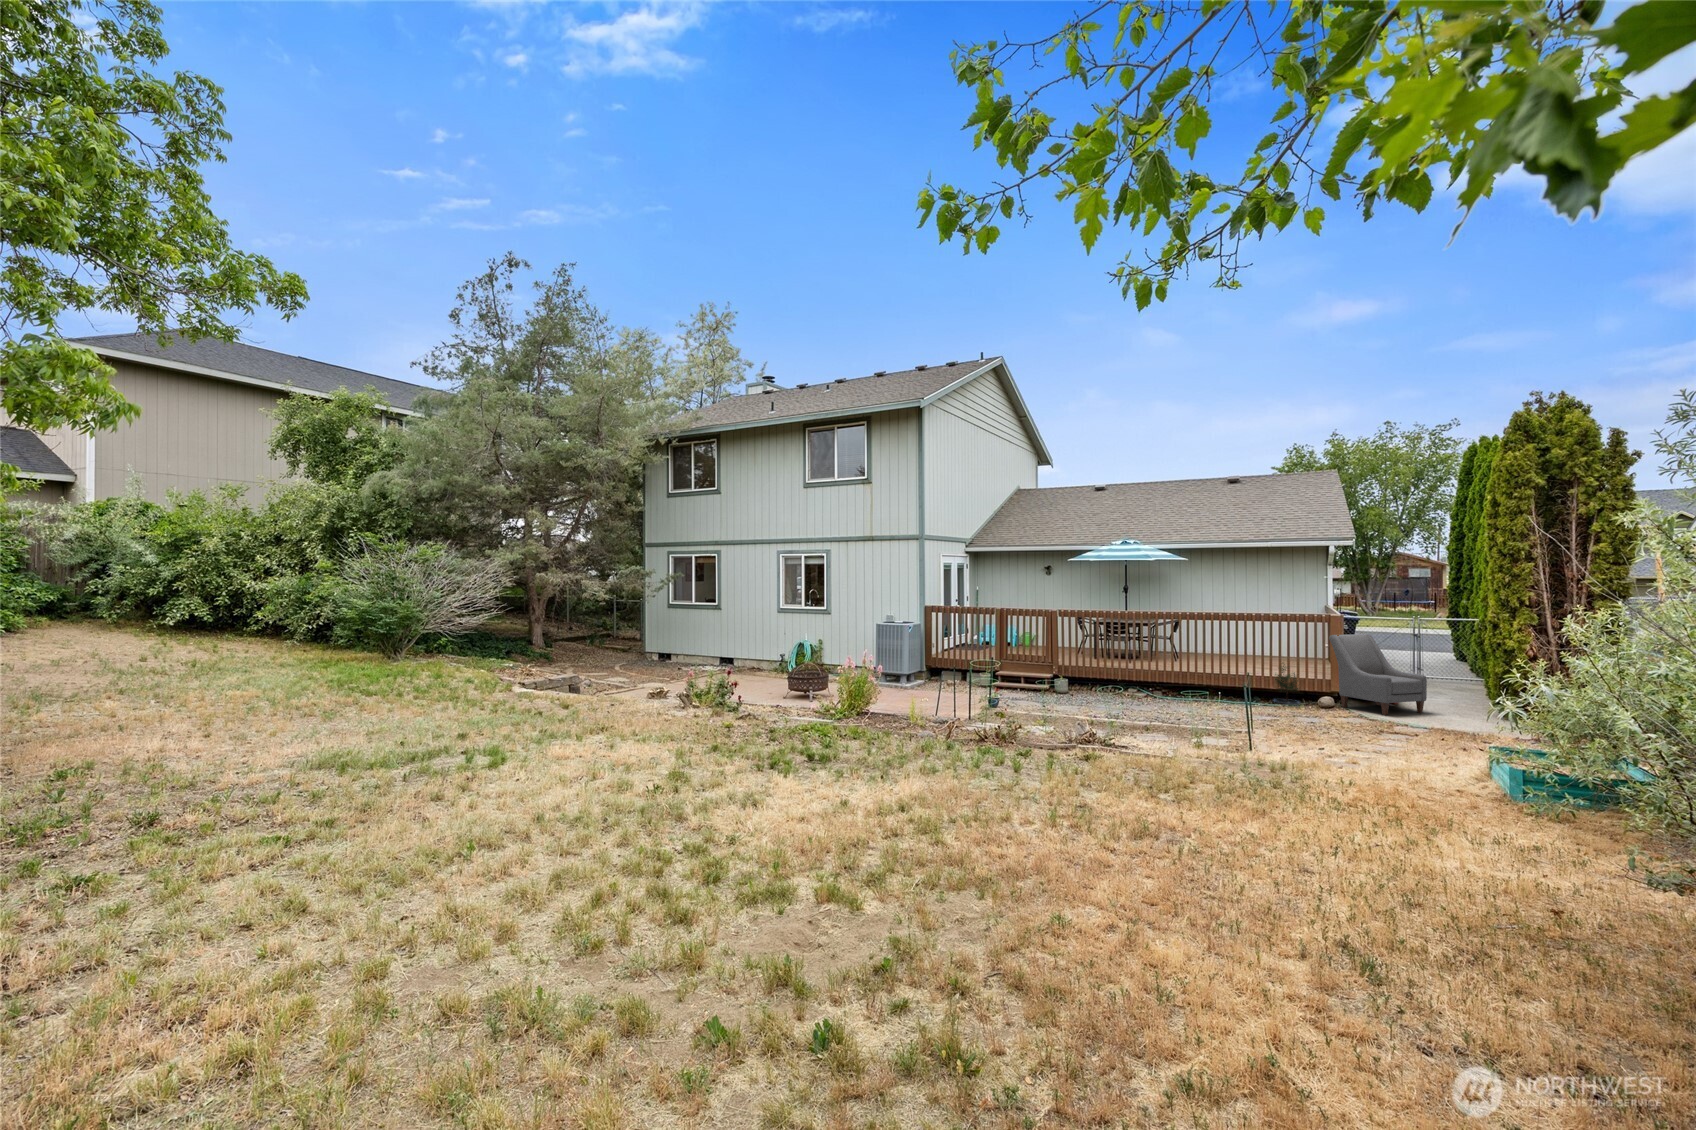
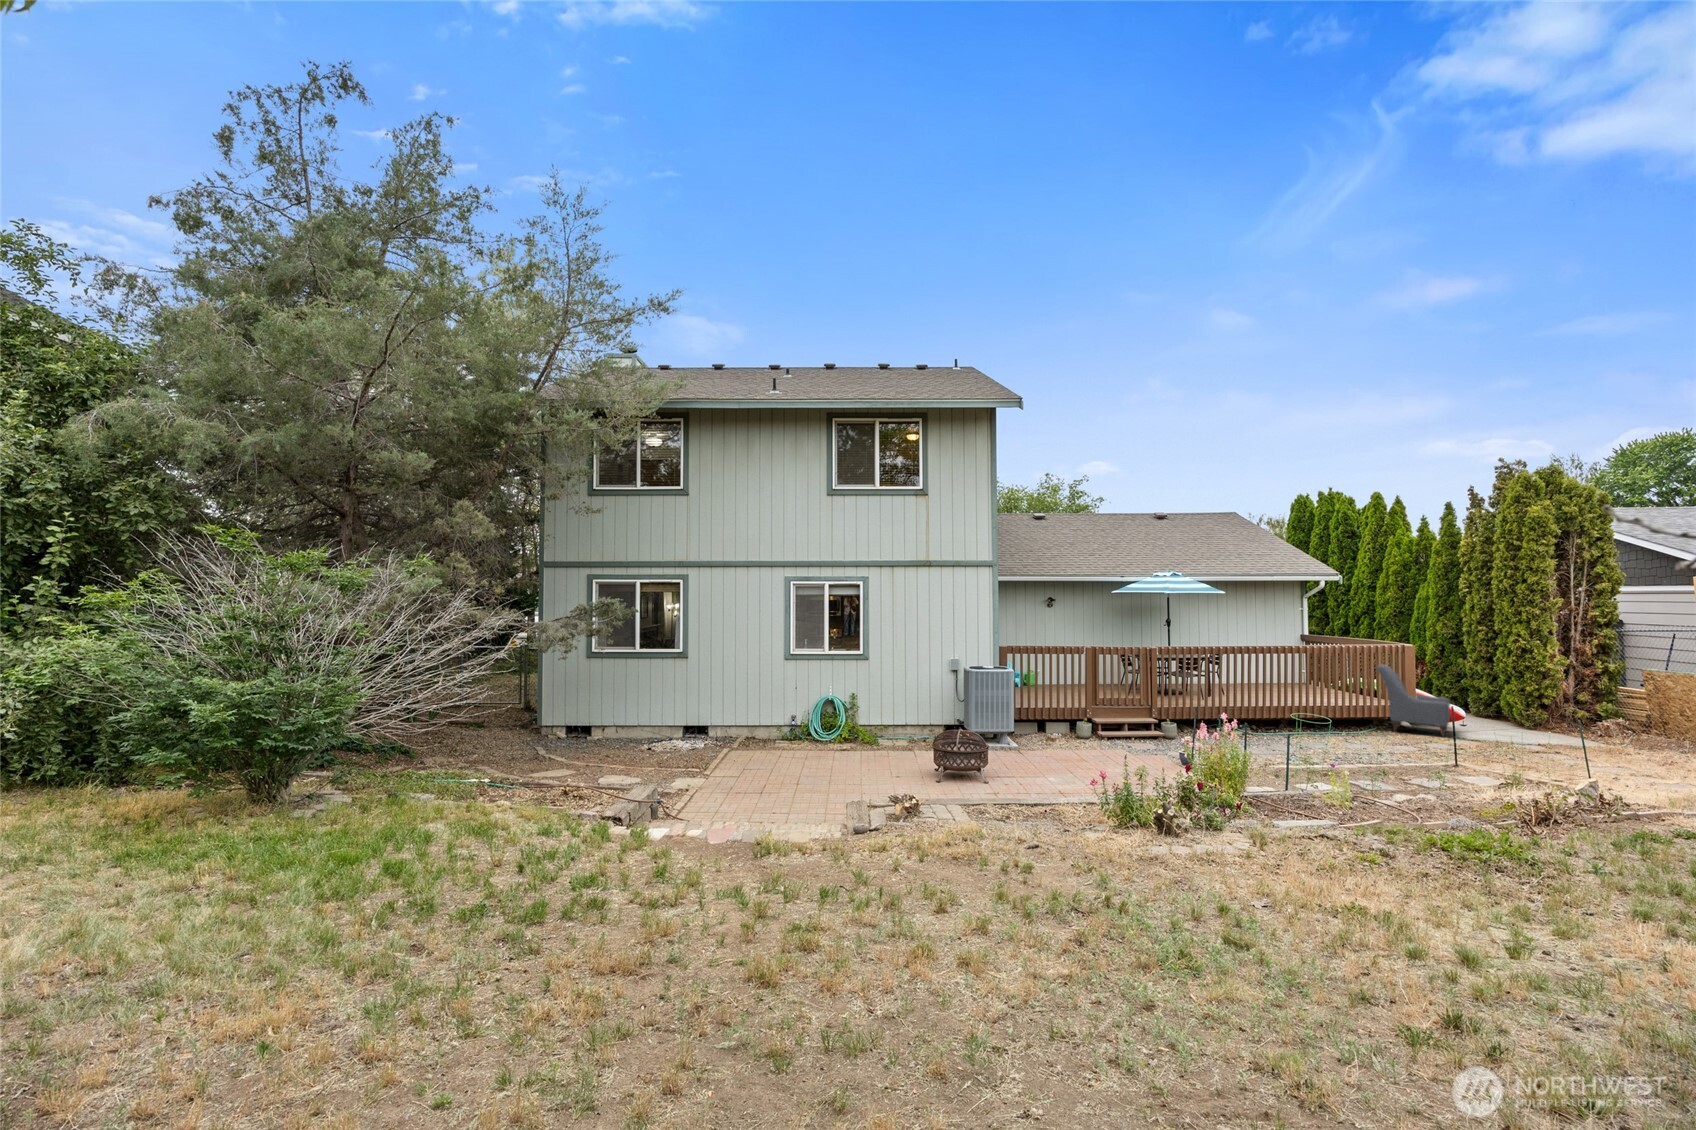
potted tree: present [1274,664,1299,704] -> none [1336,692,1363,733]

